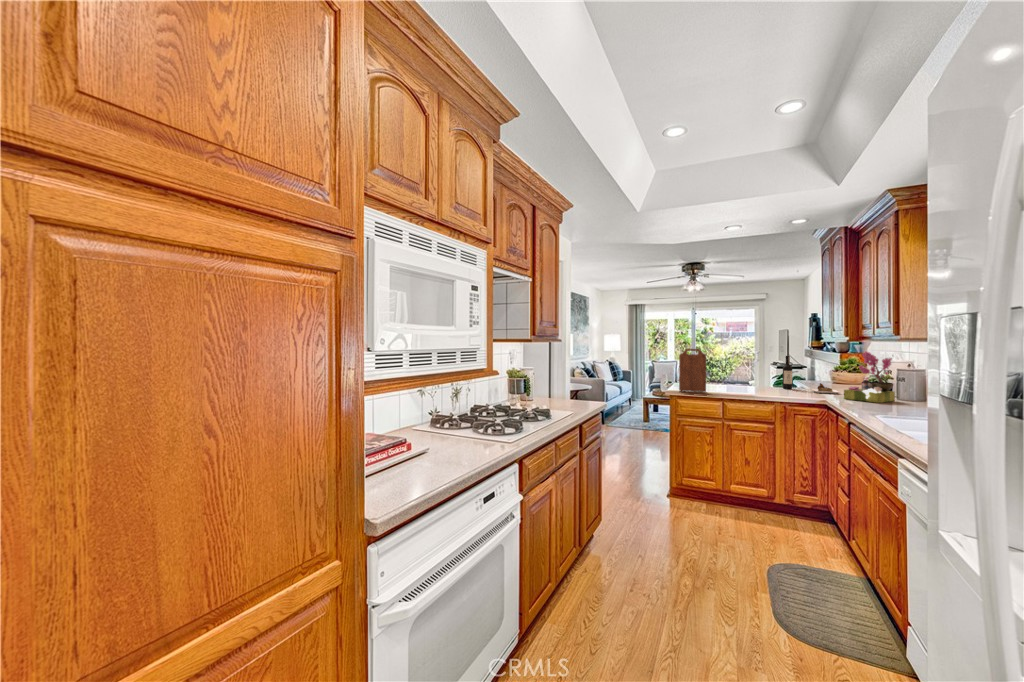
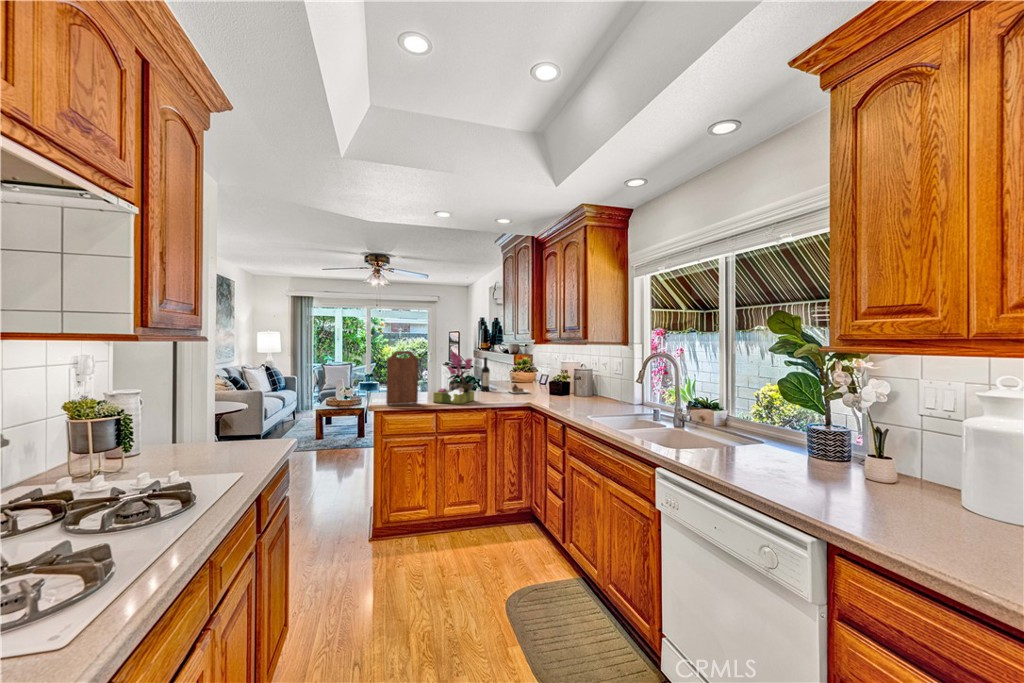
flower arrangement: present [844,351,895,403] -> present [434,352,474,404]

